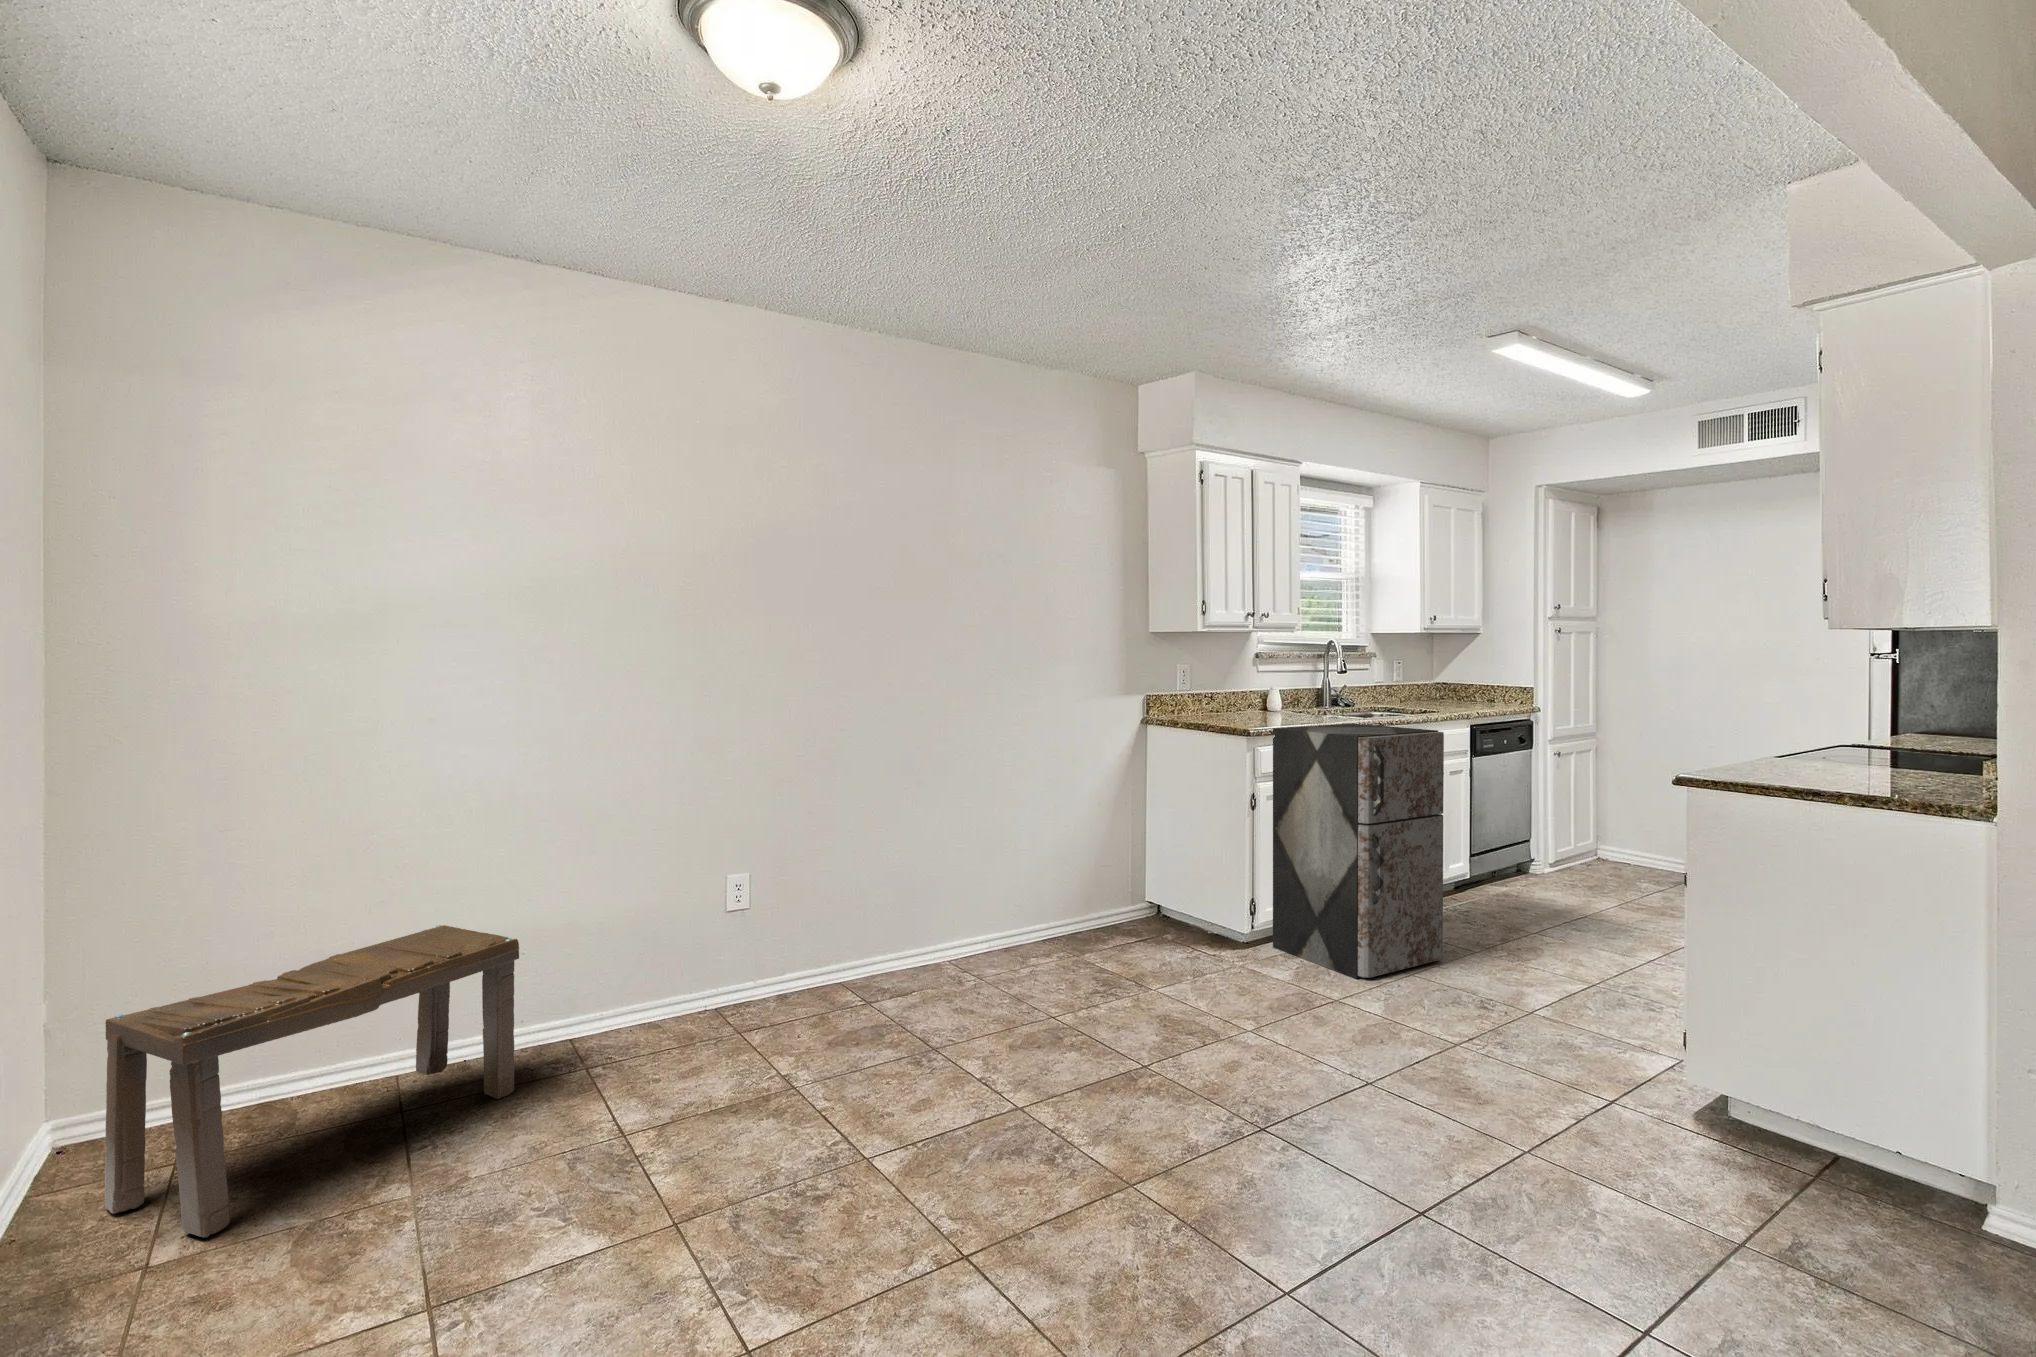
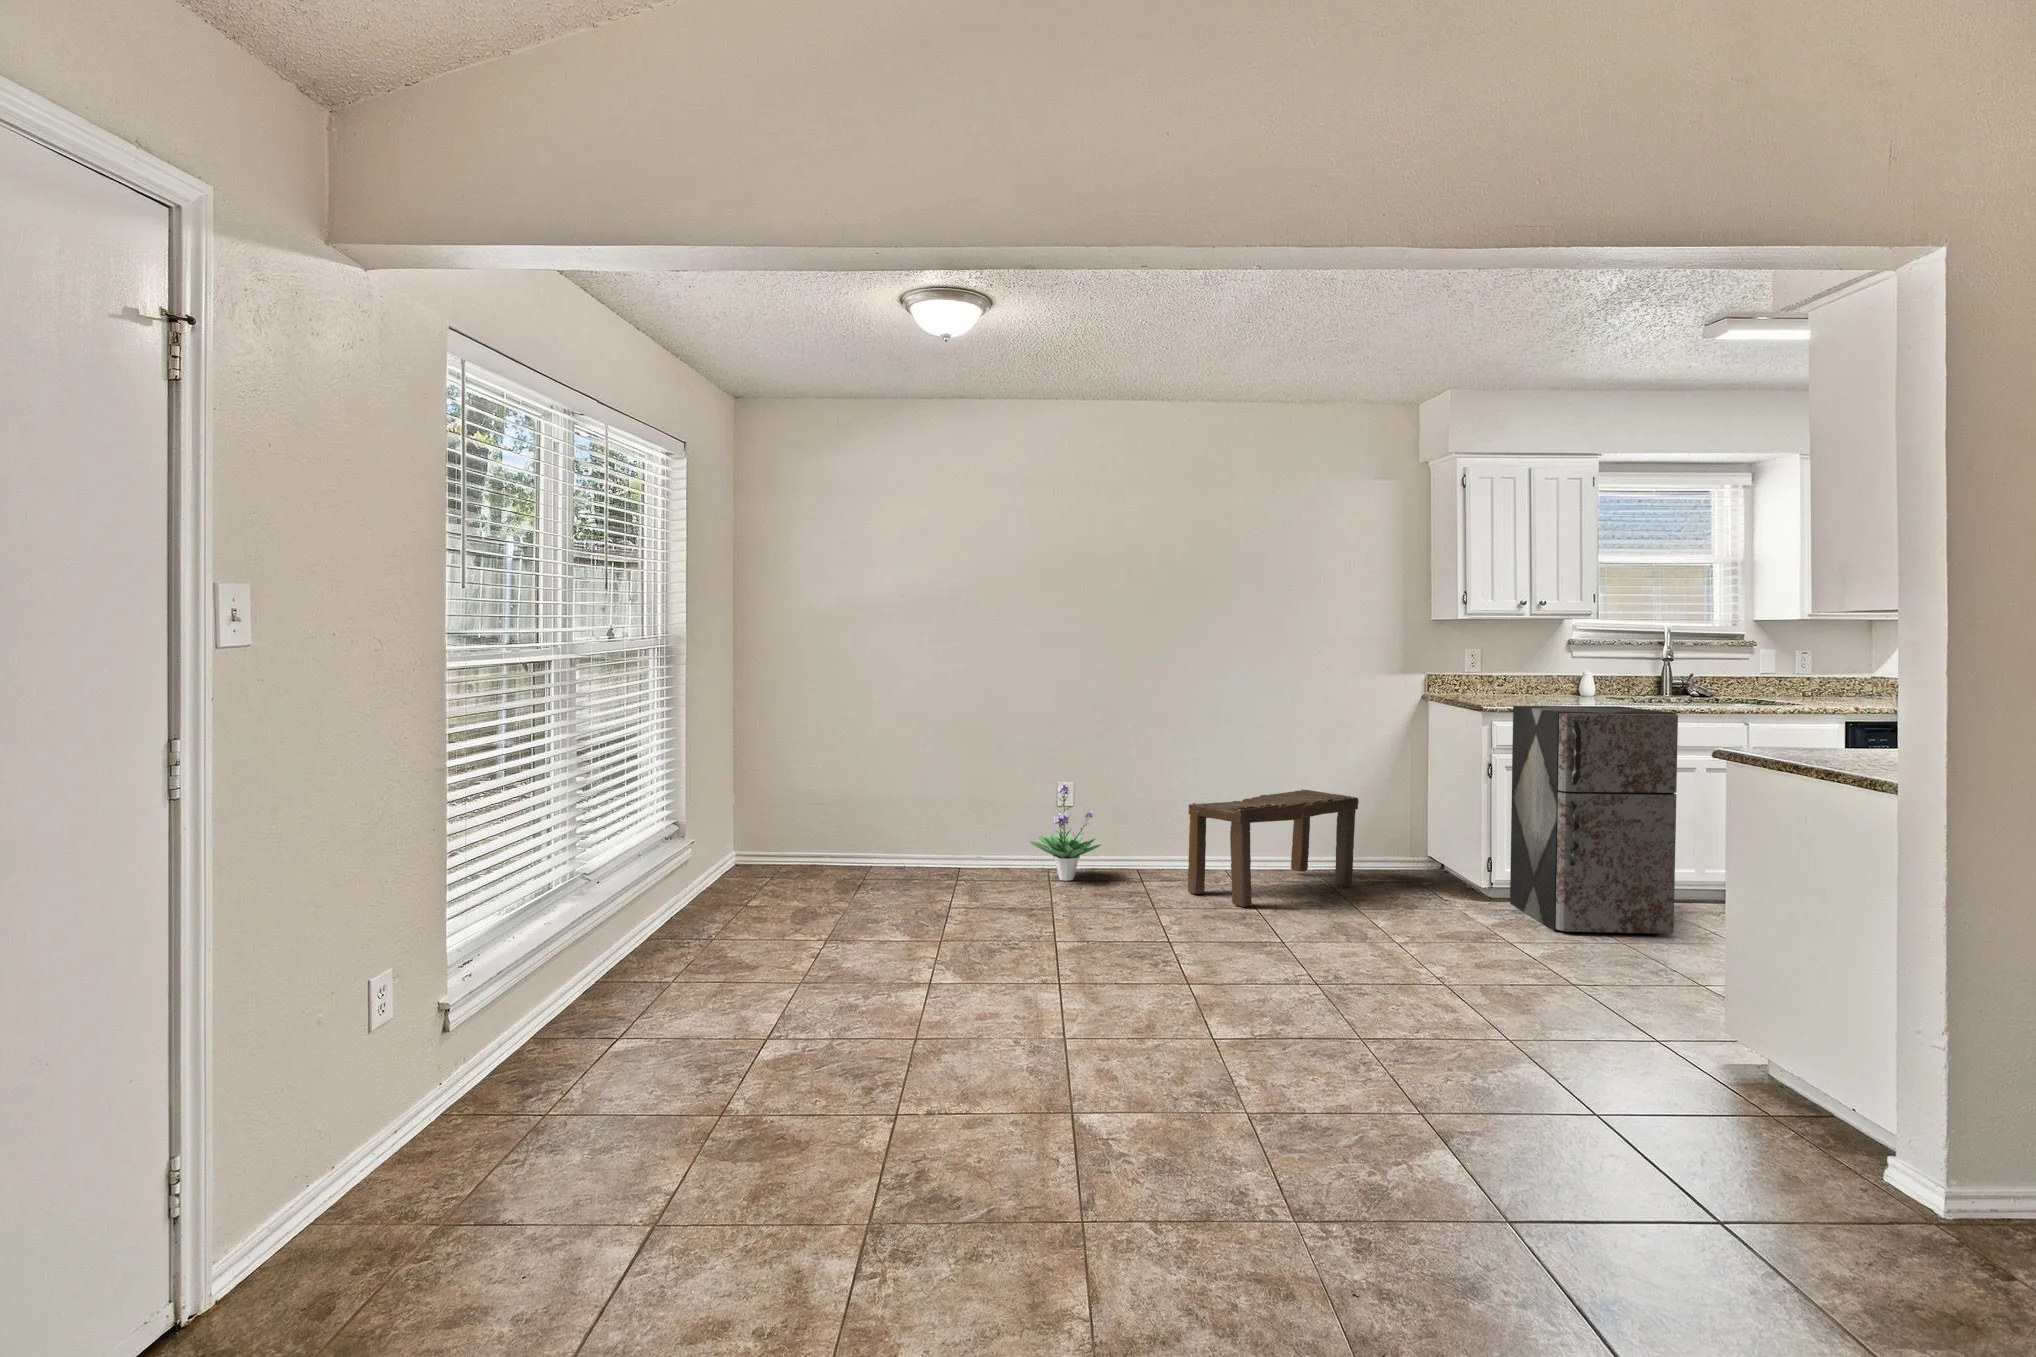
potted plant: none [706,874,819,1025] -> present [1030,783,1101,881]
bench: present [105,925,519,1237] -> present [1188,789,1359,907]

